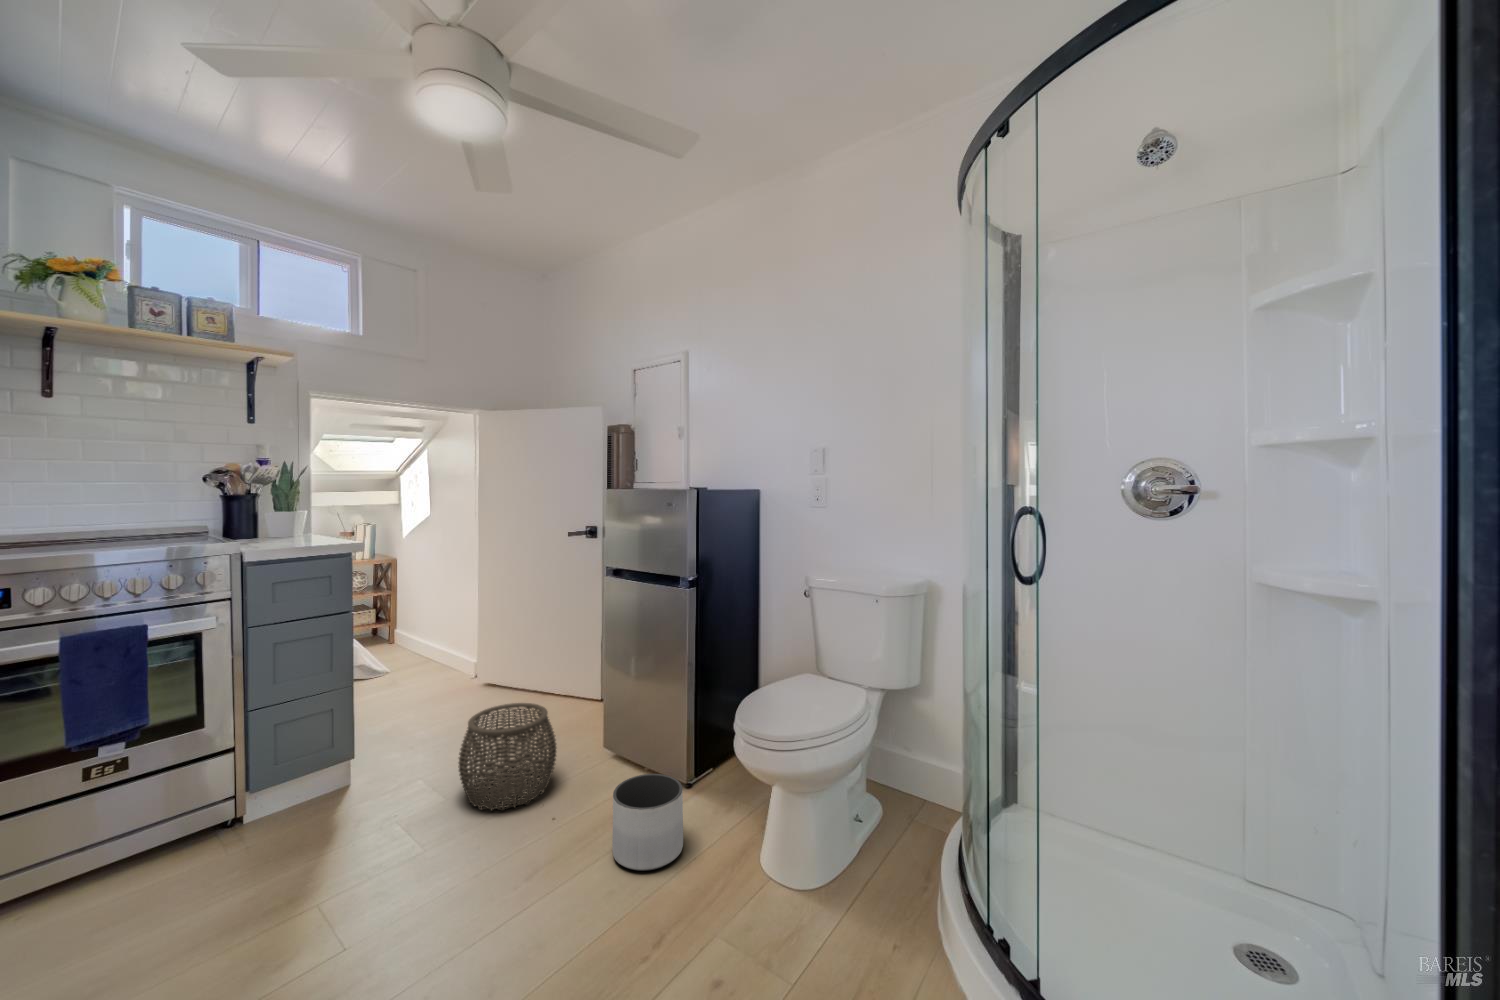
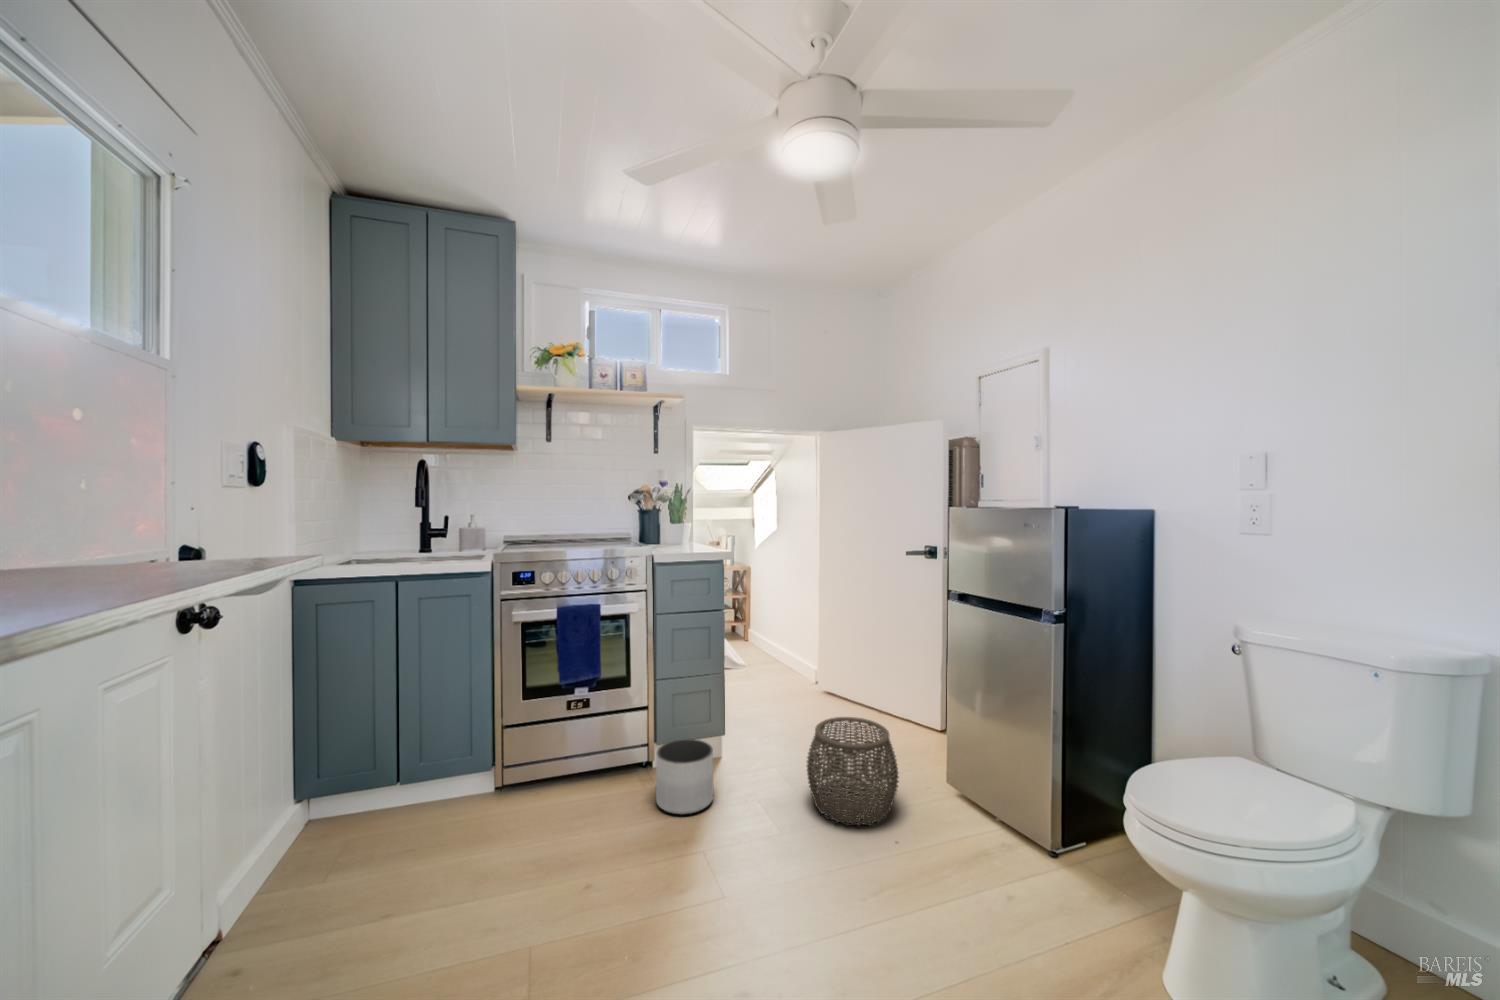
planter: present [612,774,683,871] -> present [656,739,713,815]

